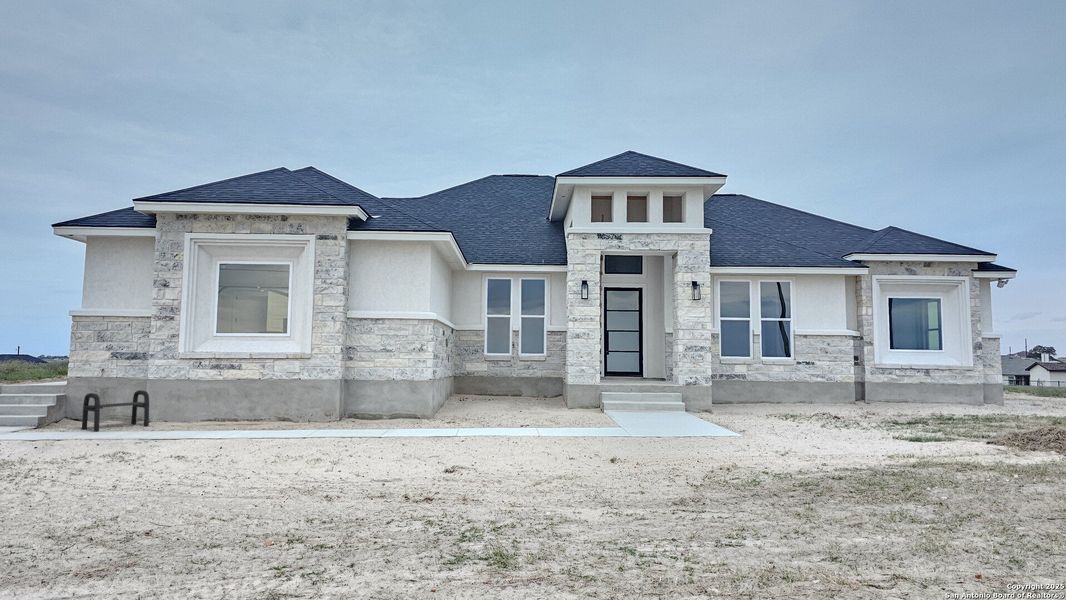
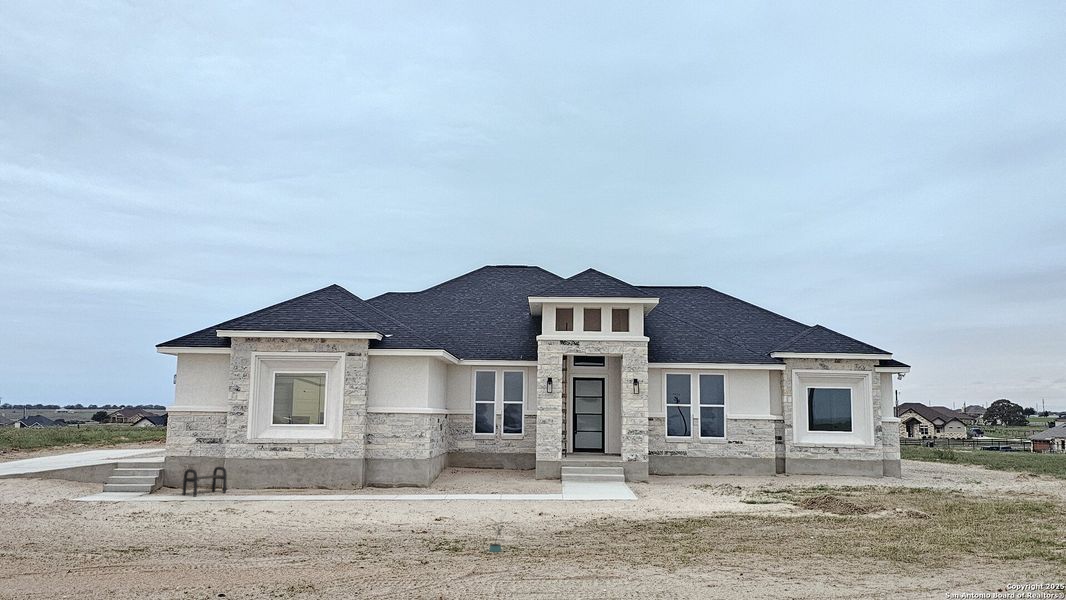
potted plant: none [550,467,596,555] -> present [490,524,503,552]

